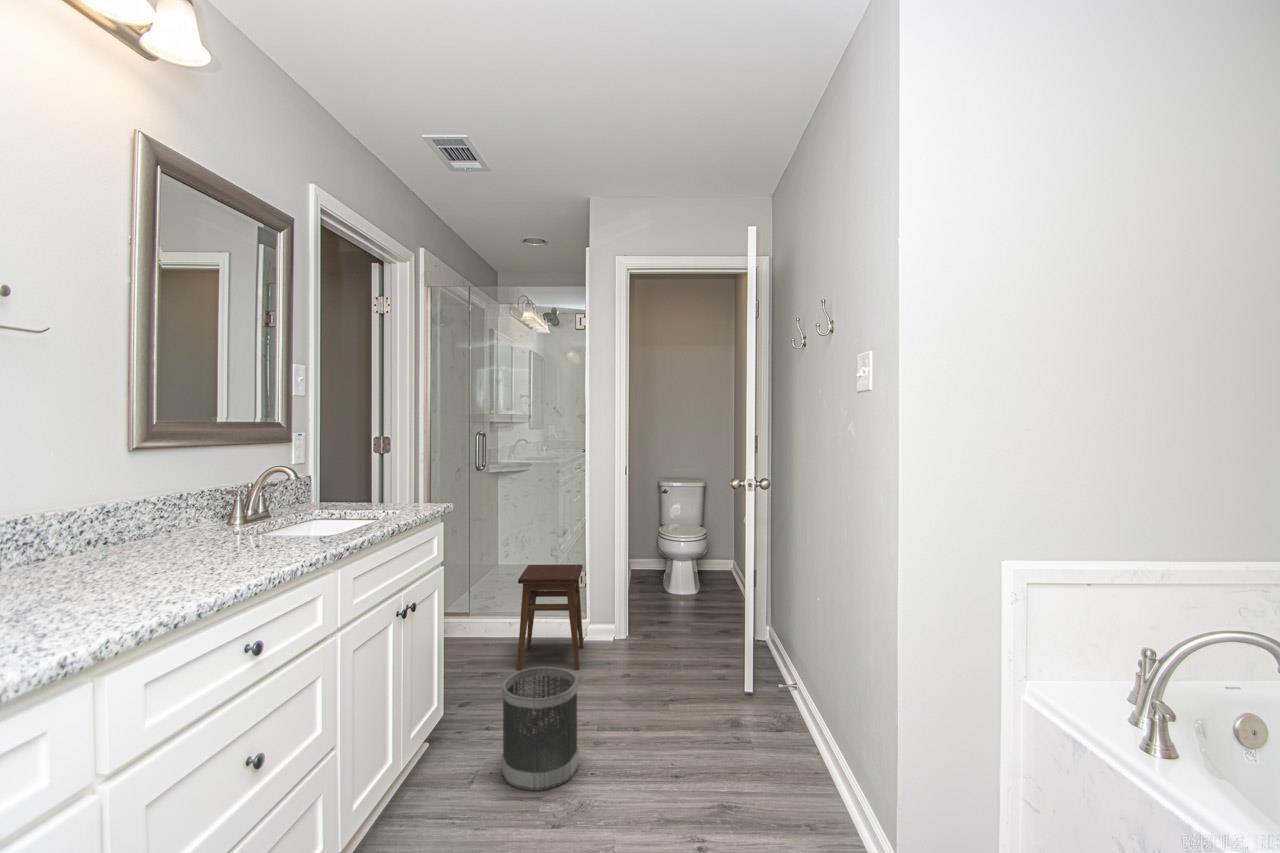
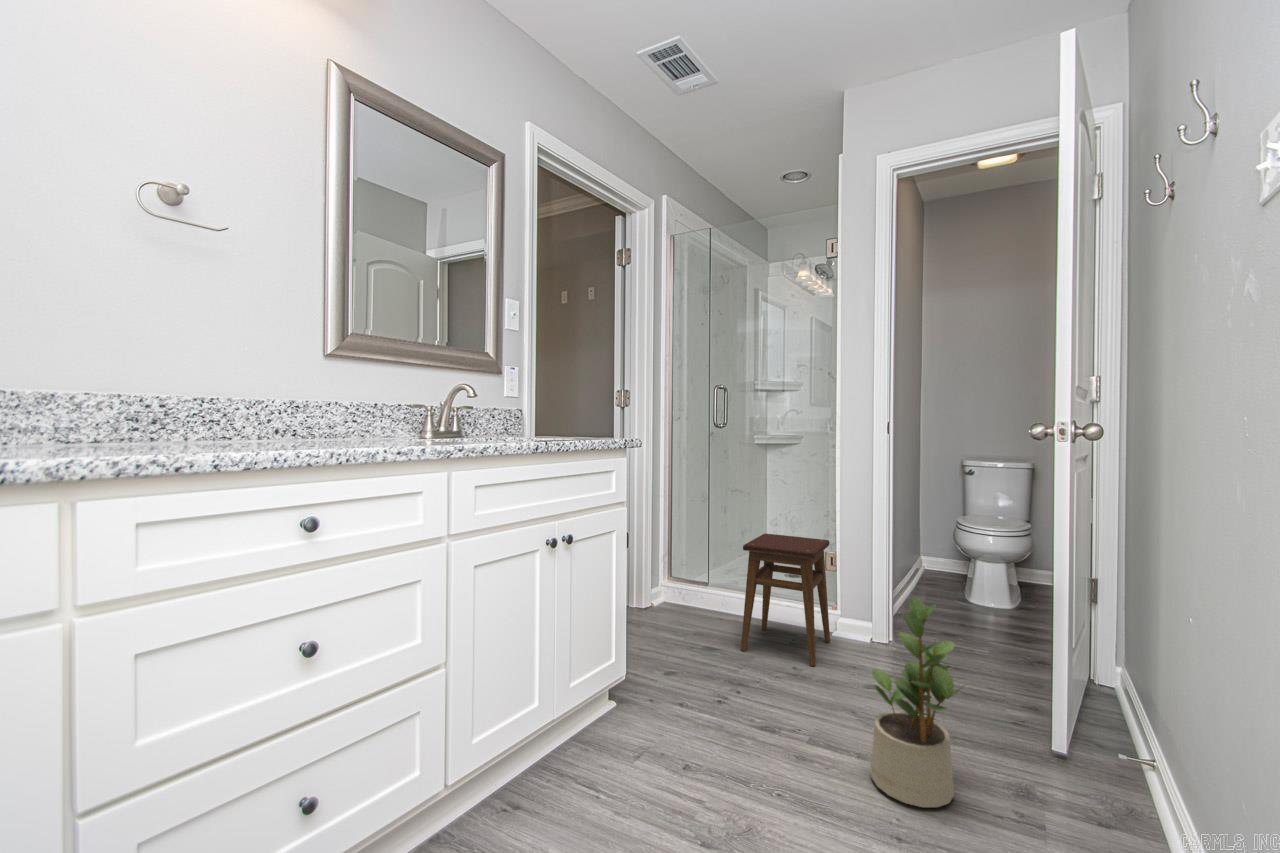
potted plant: none [639,606,700,746] -> present [871,597,964,807]
wastebasket: present [502,667,579,791] -> none [671,644,769,807]

